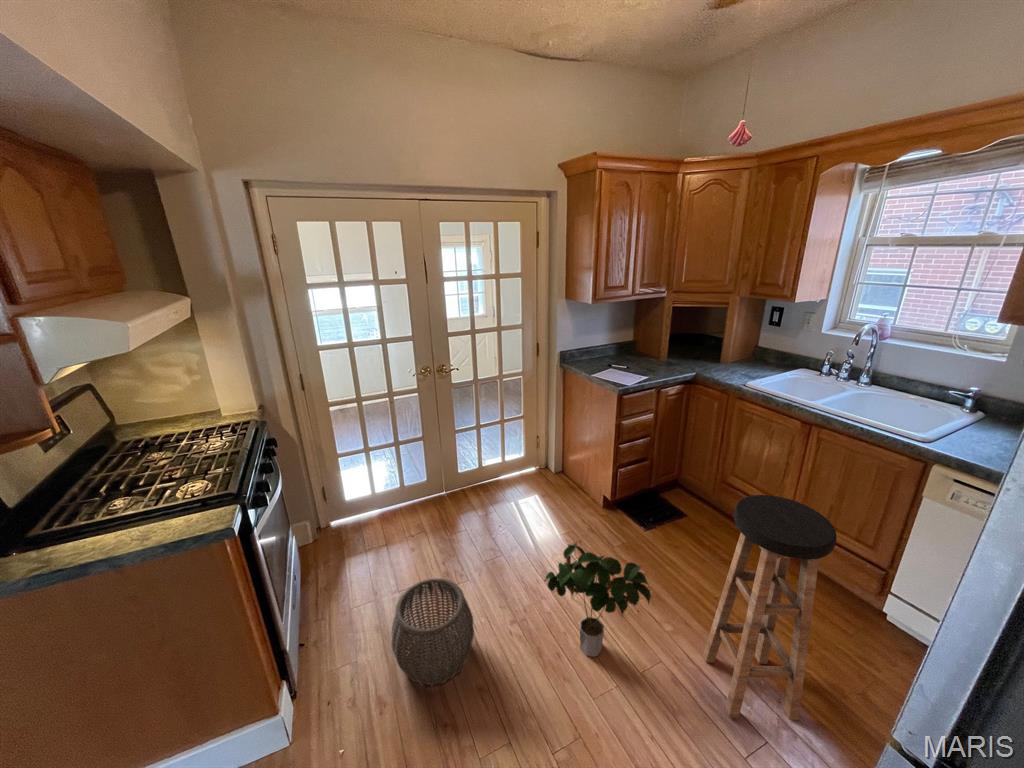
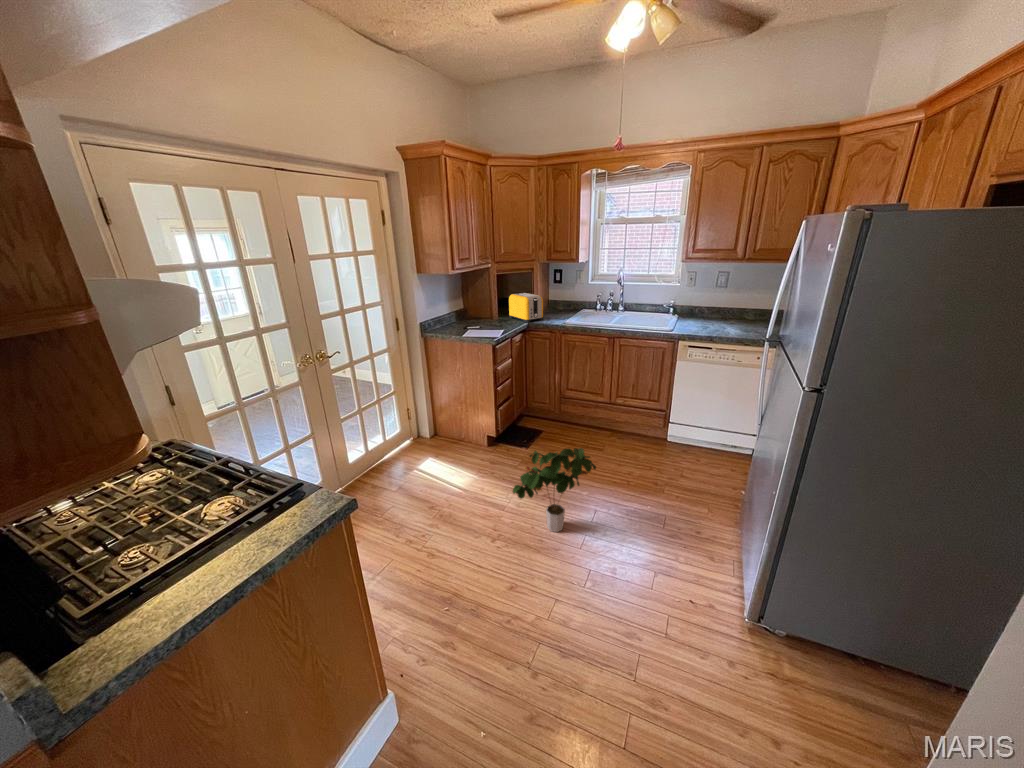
toaster: none [683,332,726,372] -> present [509,293,543,322]
bar stool: present [703,495,837,720] -> none [613,374,681,517]
woven basket: present [391,578,474,686] -> none [417,525,493,620]

